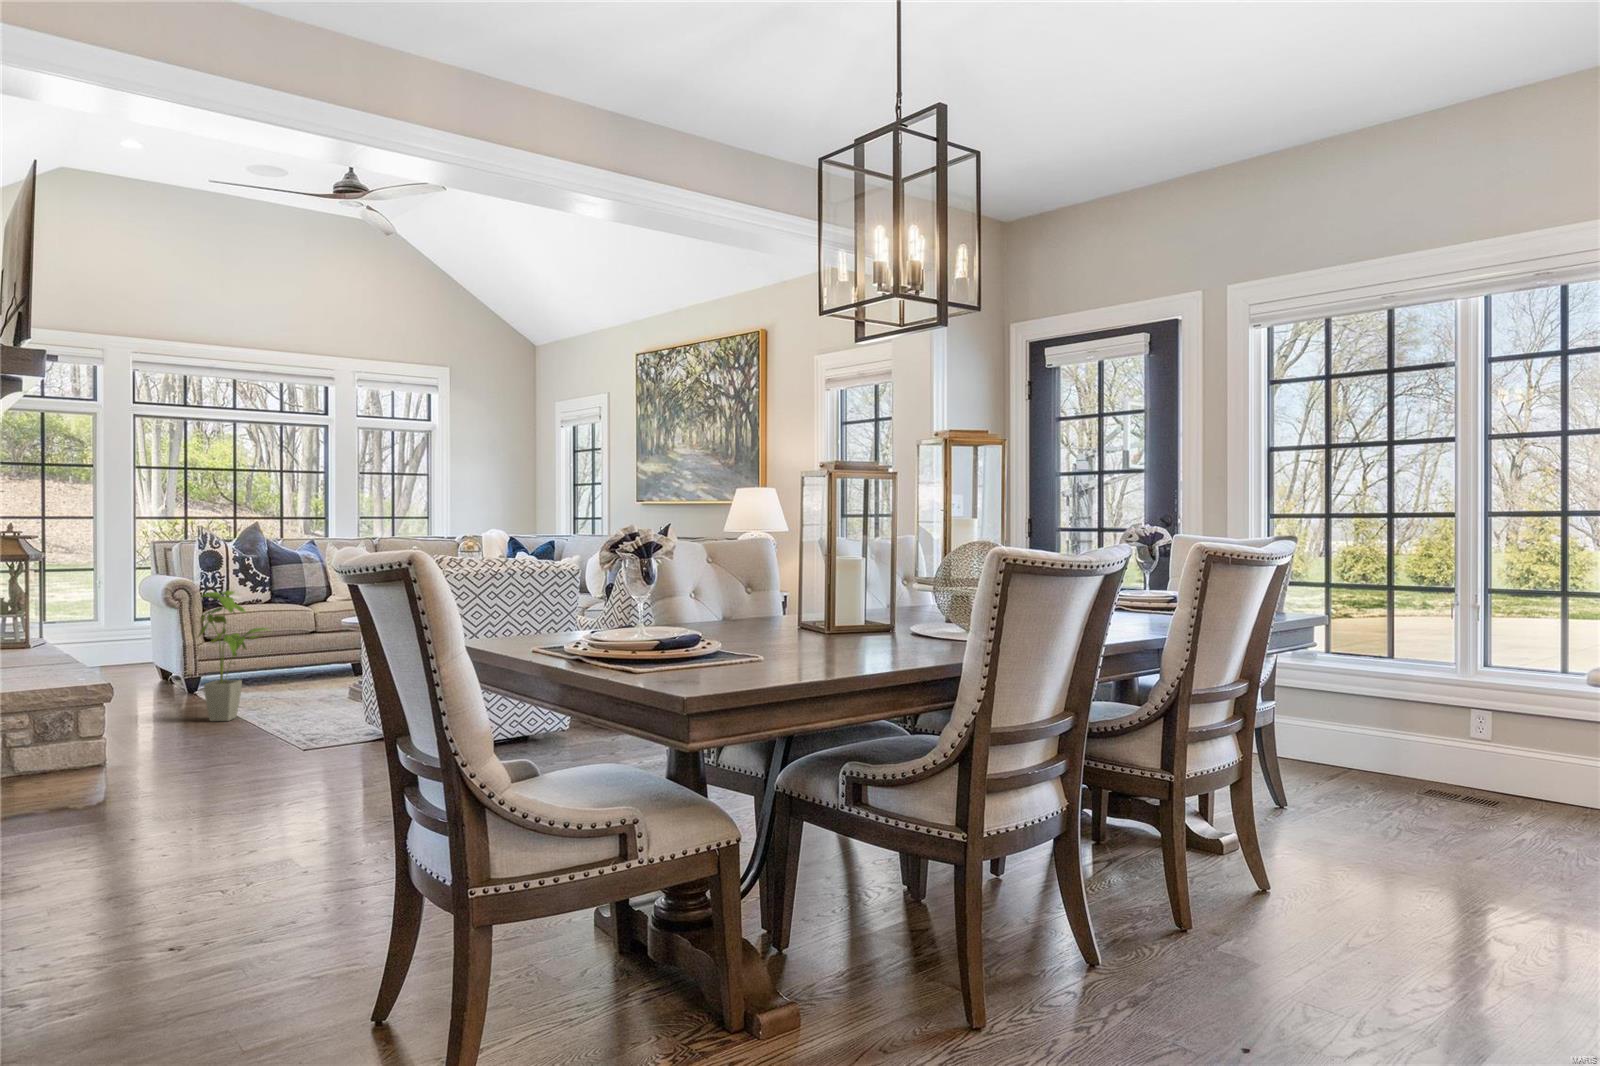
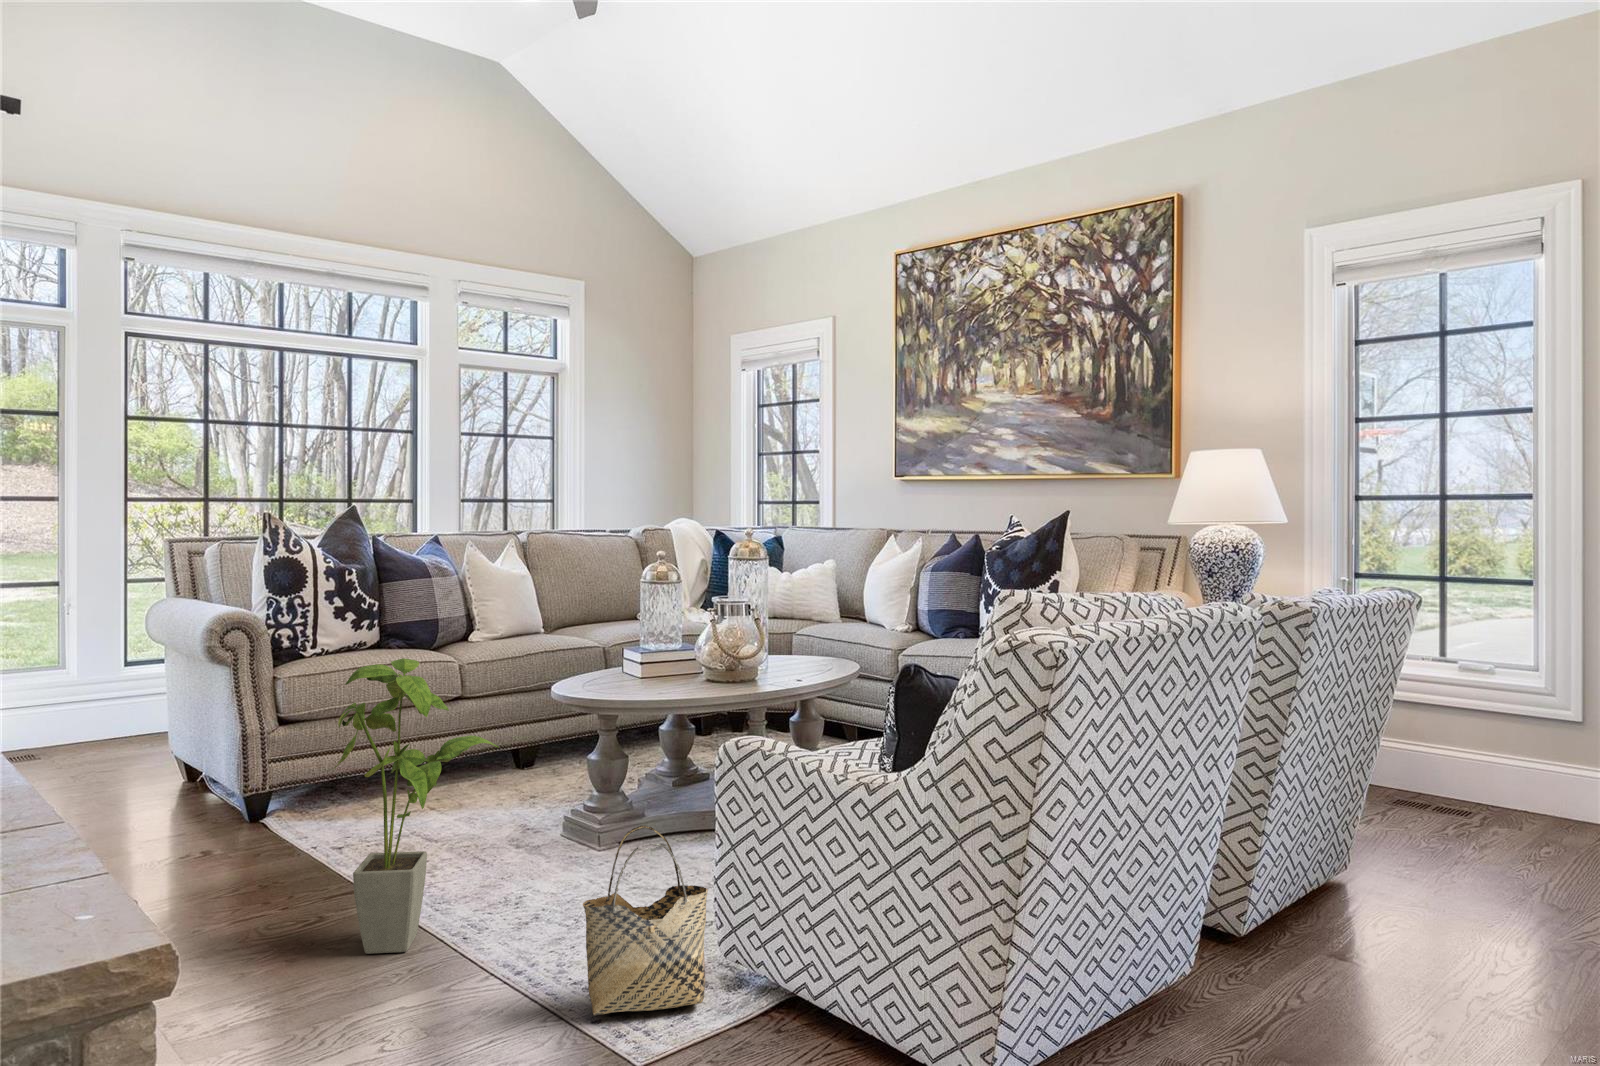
woven basket: none [286,660,344,733] -> present [583,826,708,1015]

